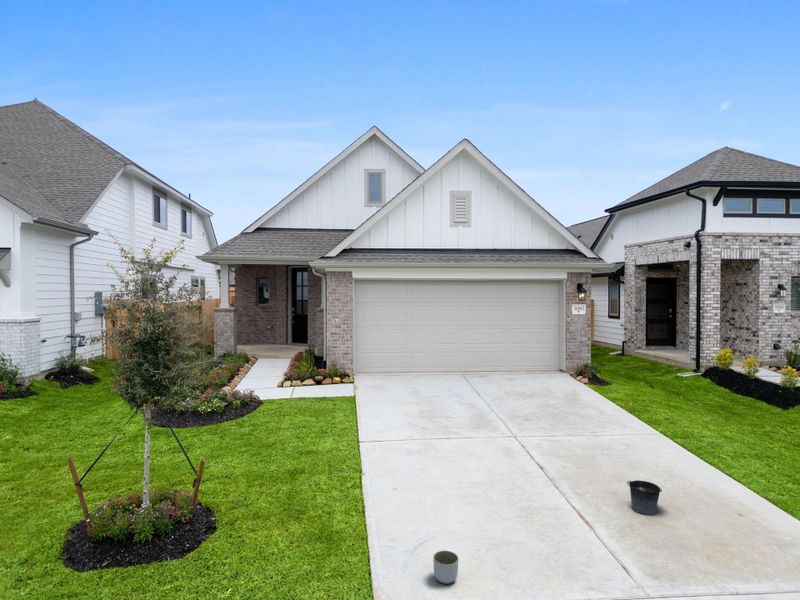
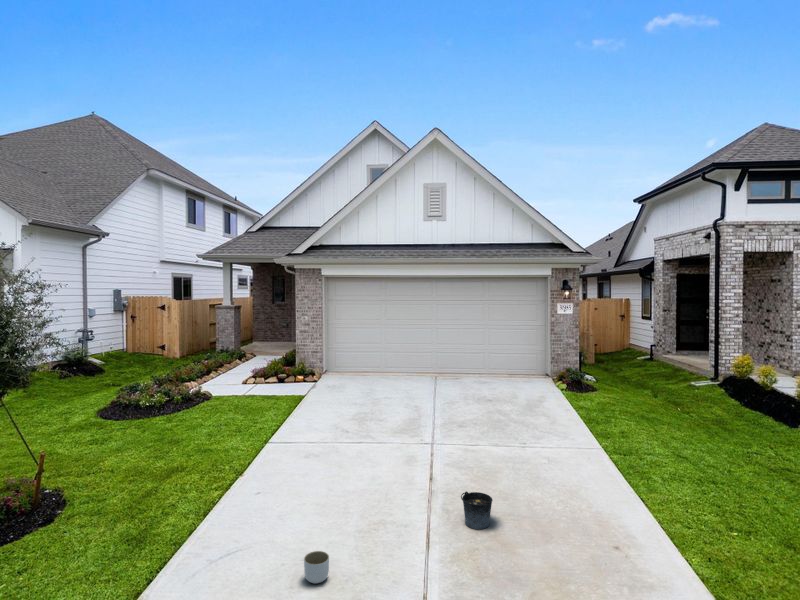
planter: present [433,551,458,584] -> present [304,551,329,584]

